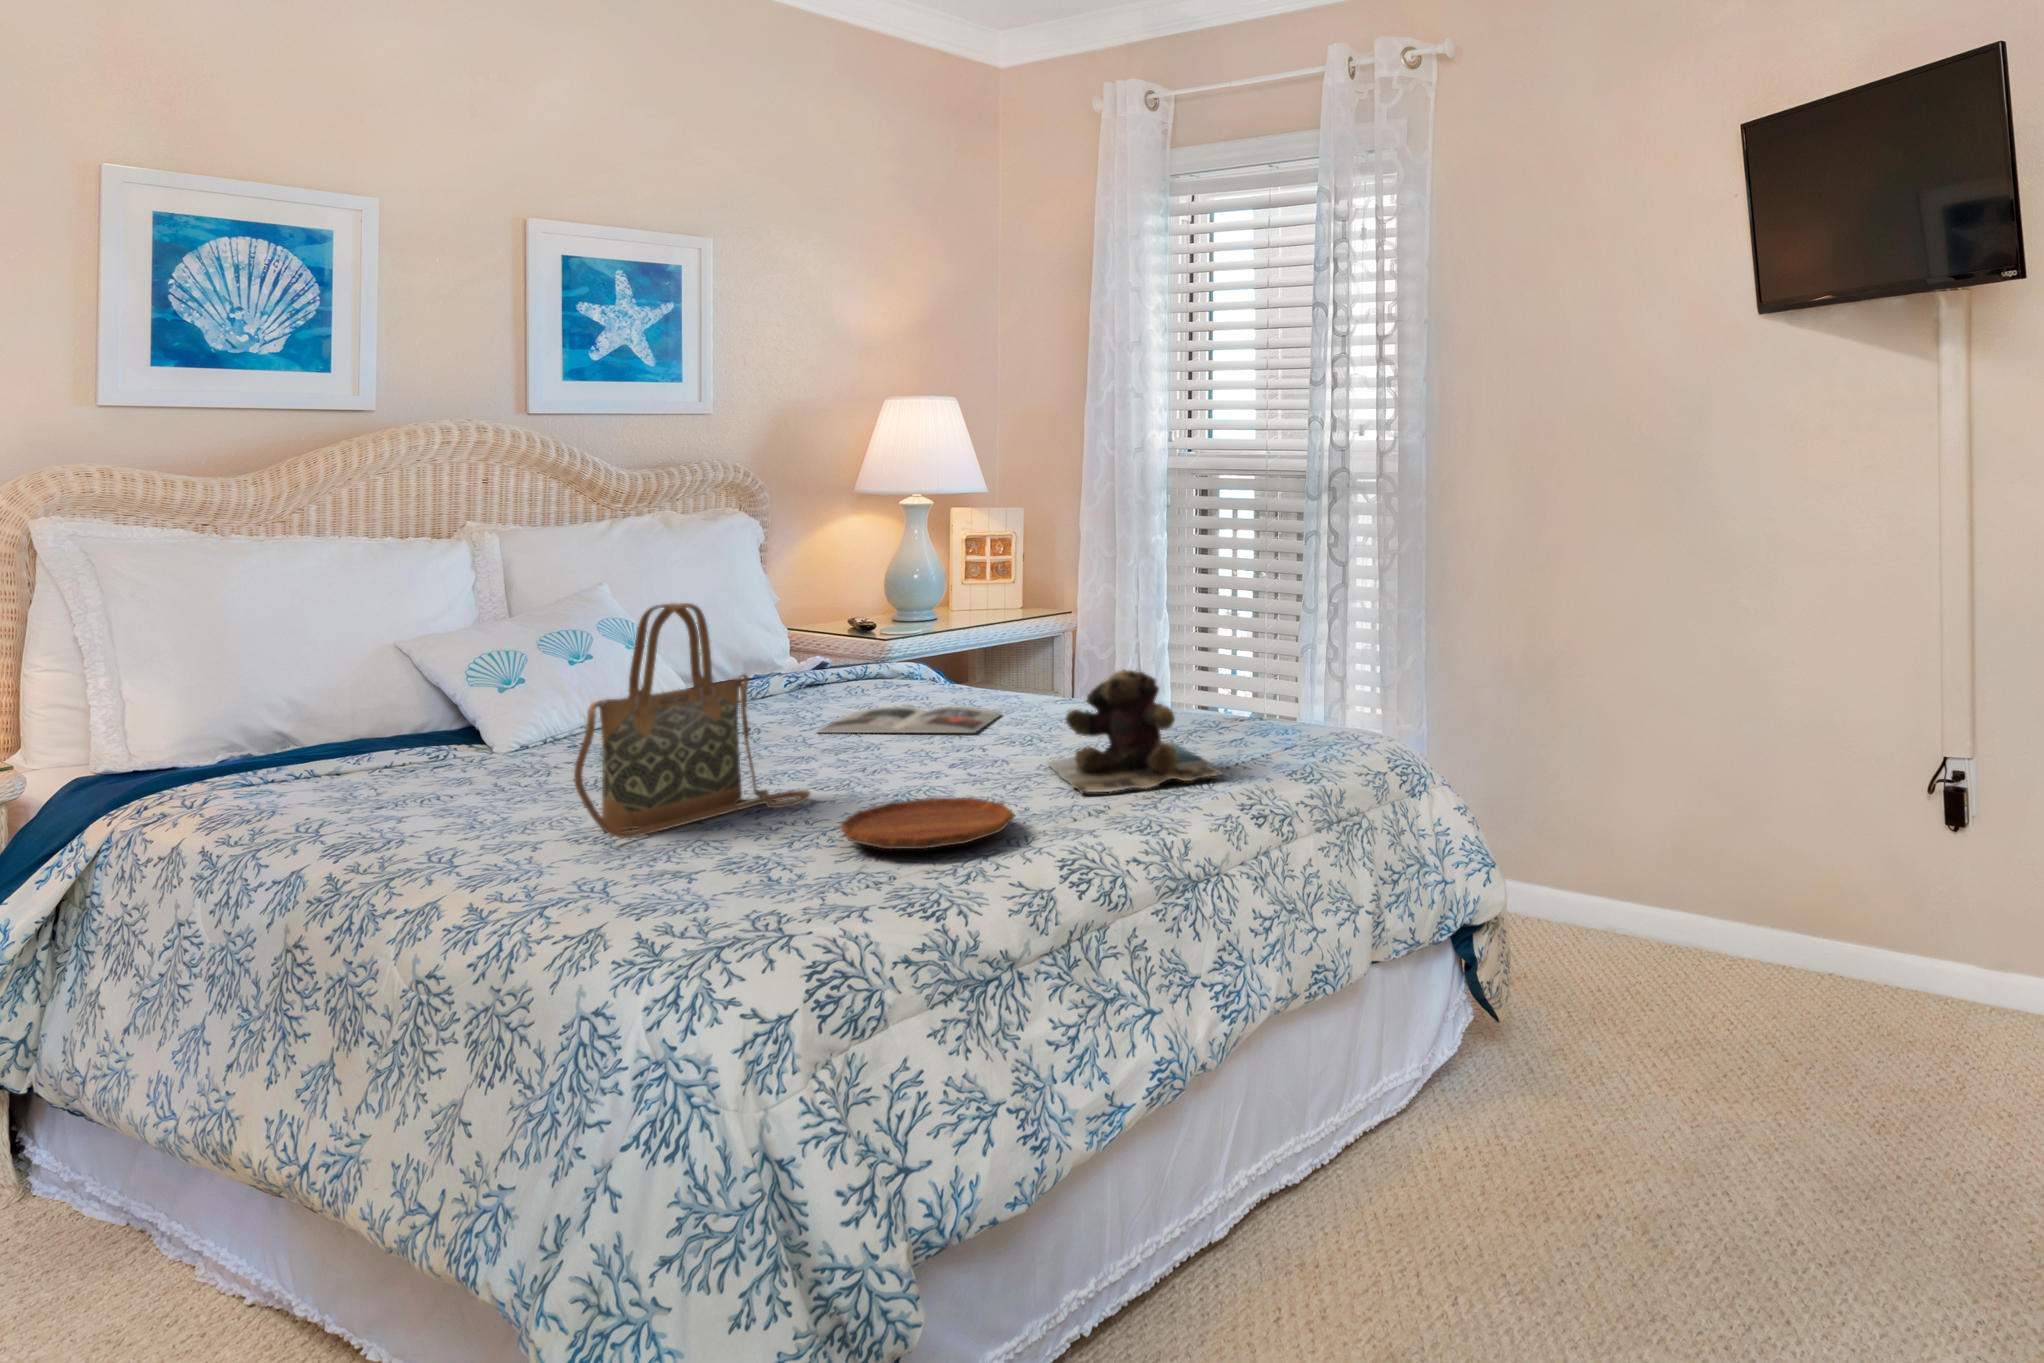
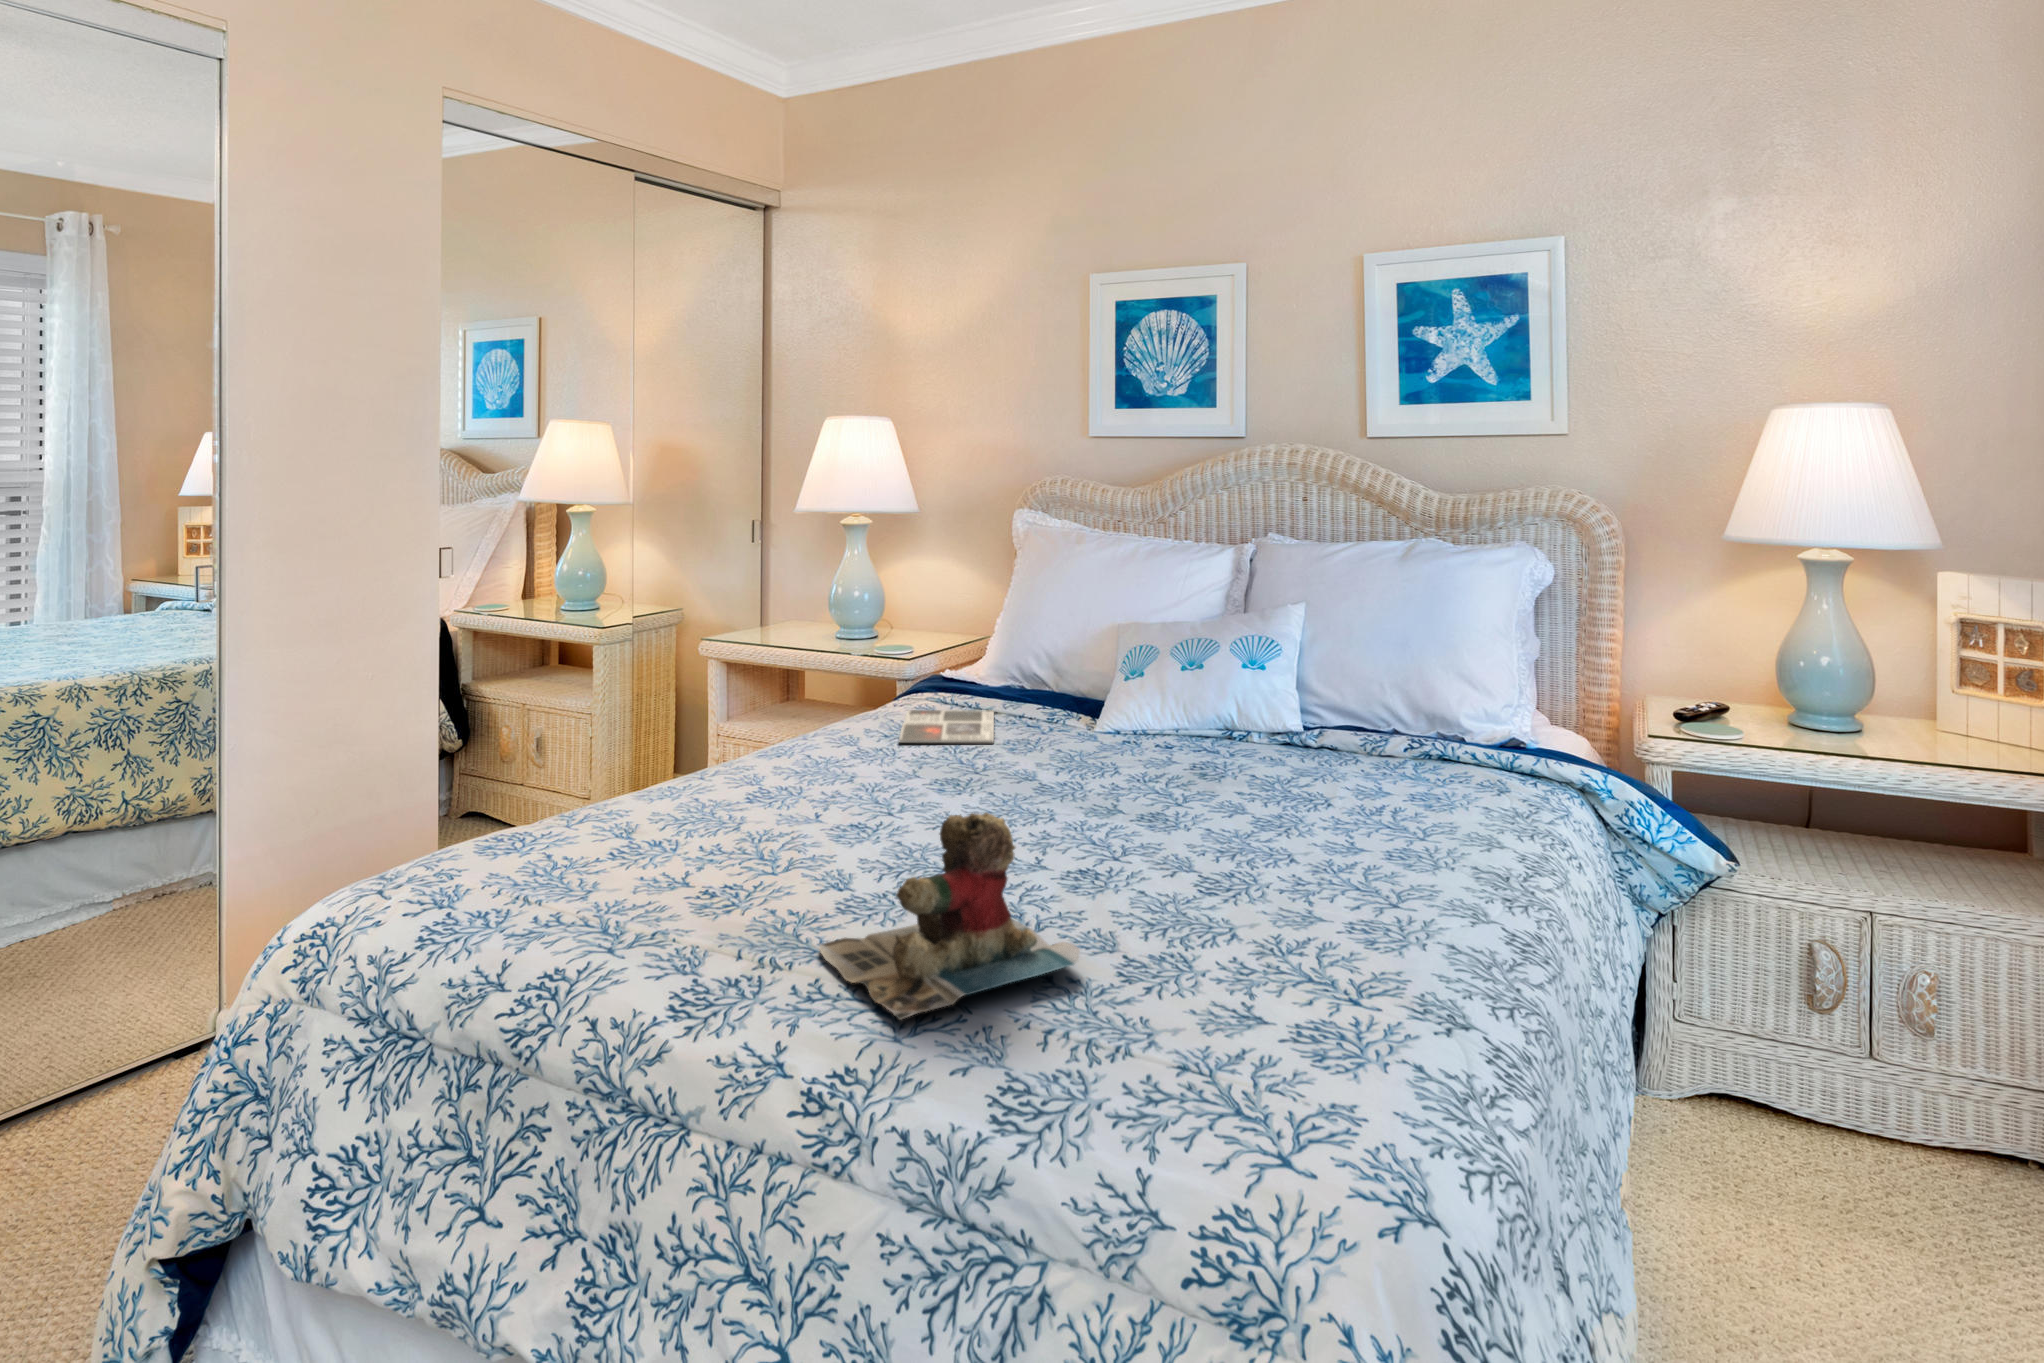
handbag: present [574,603,810,838] -> none [694,617,859,839]
magazine: present [817,706,1002,733] -> present [899,710,994,743]
tray: present [839,798,1015,849] -> none [561,852,749,919]

